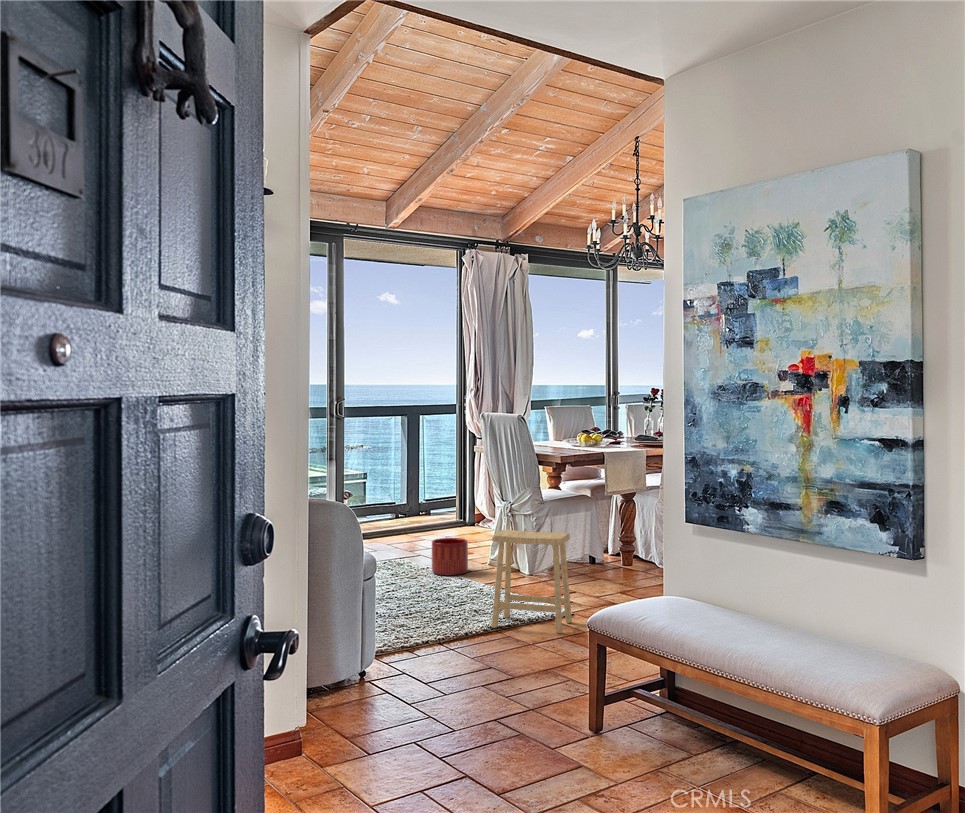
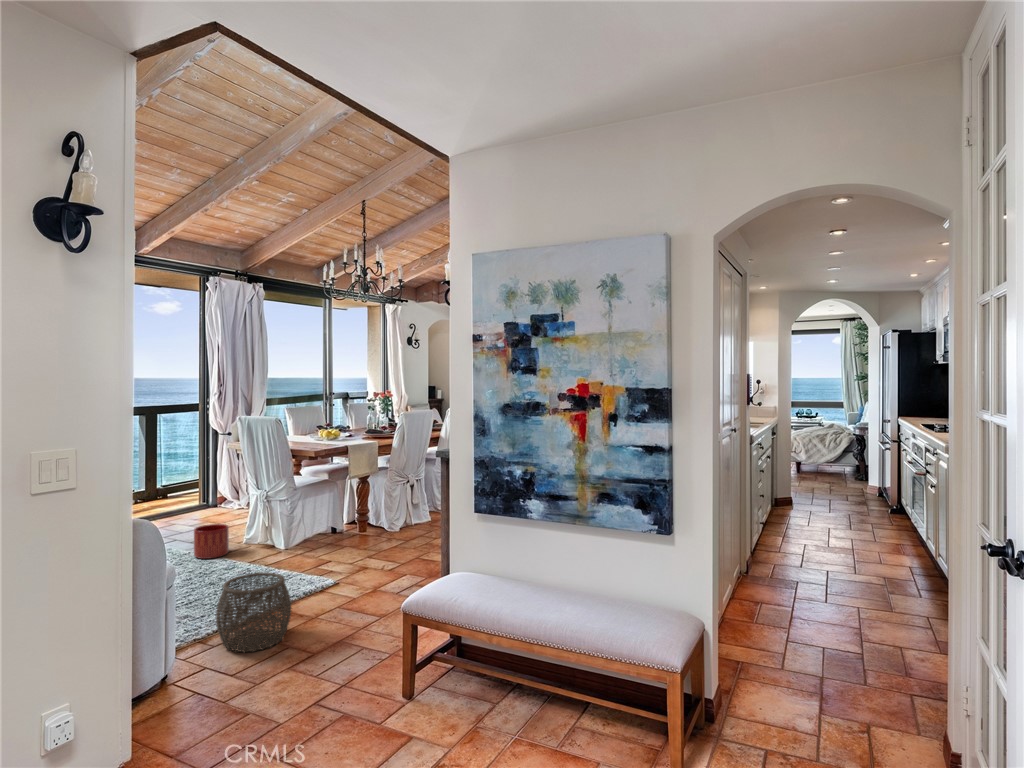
footstool: present [492,530,572,633] -> none [273,518,341,608]
woven basket: none [422,580,499,661] -> present [216,573,292,652]

